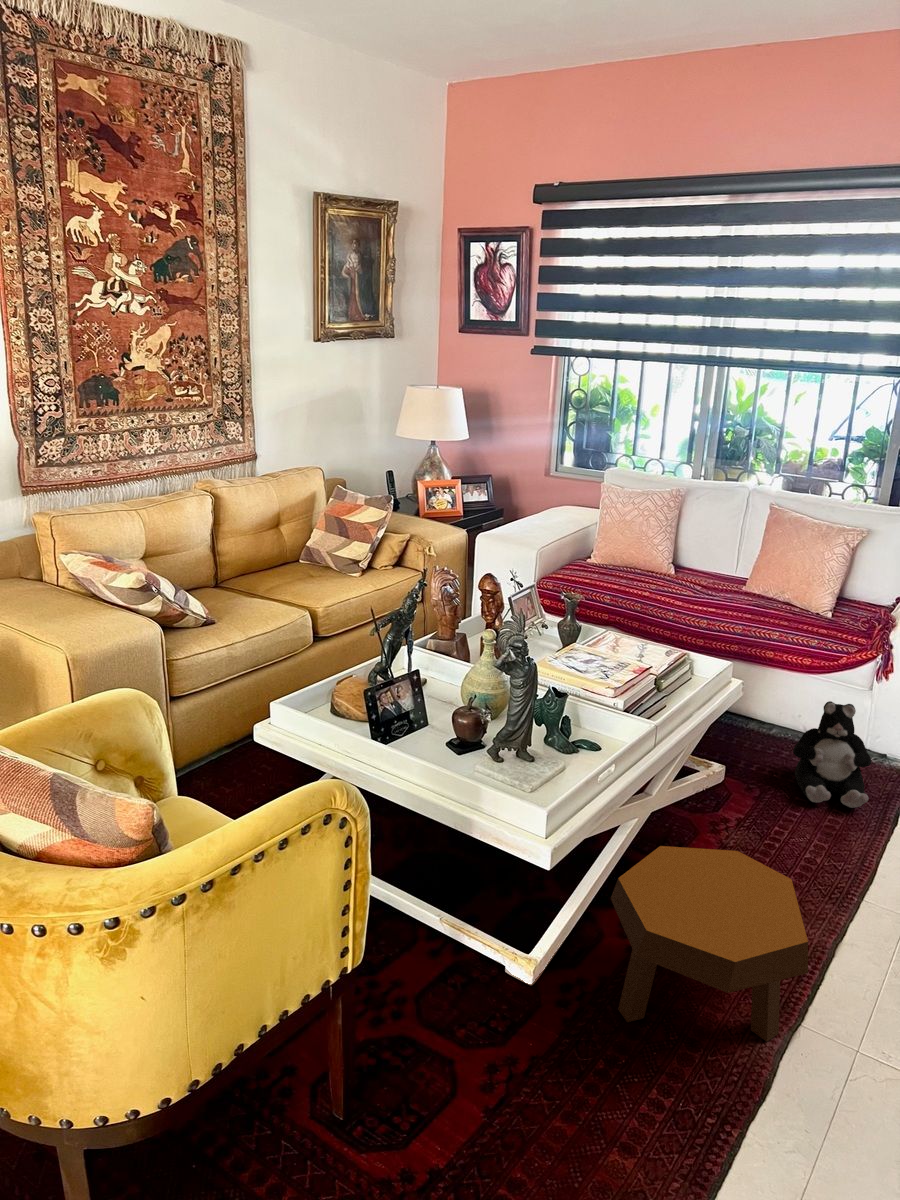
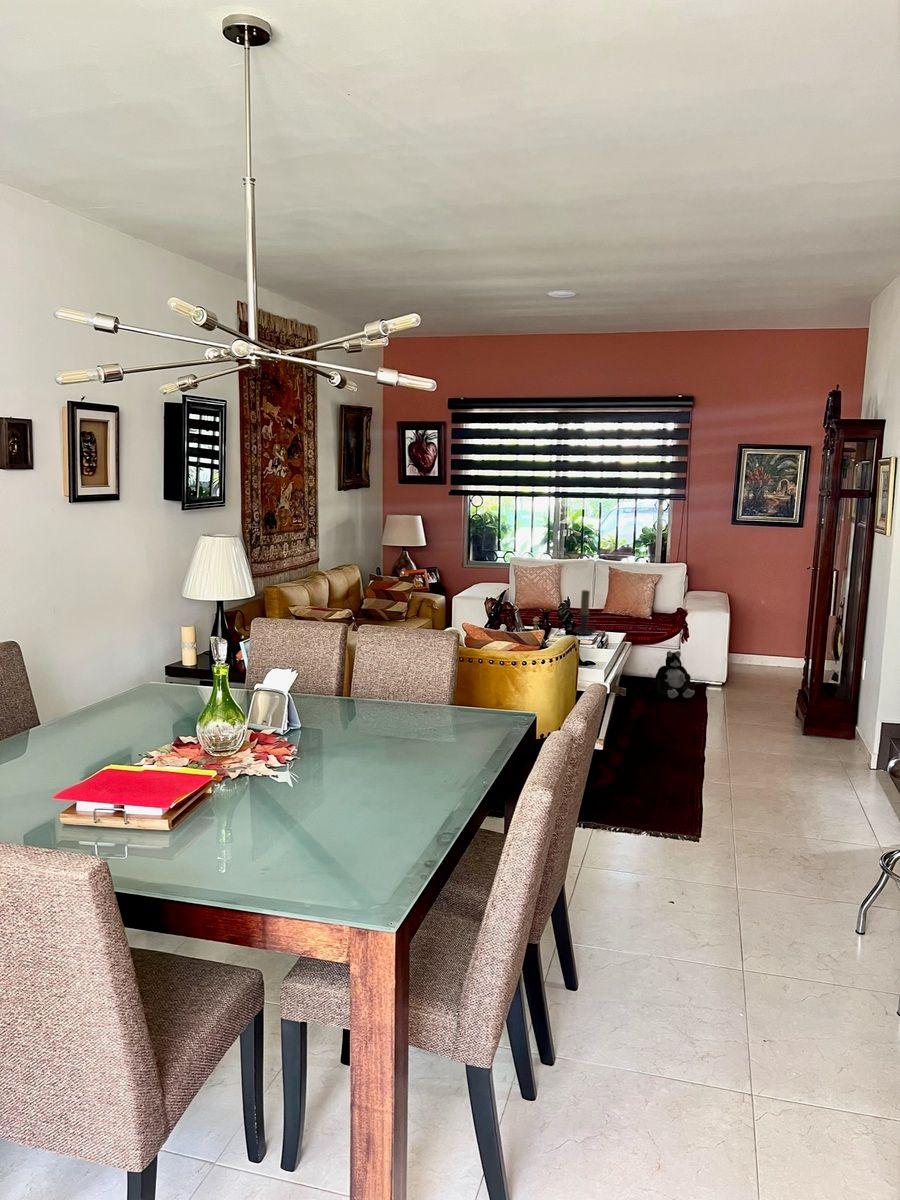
candle holder: none [588,571,638,665] -> present [572,590,596,635]
footstool: present [611,846,808,1042] -> none [630,696,716,762]

